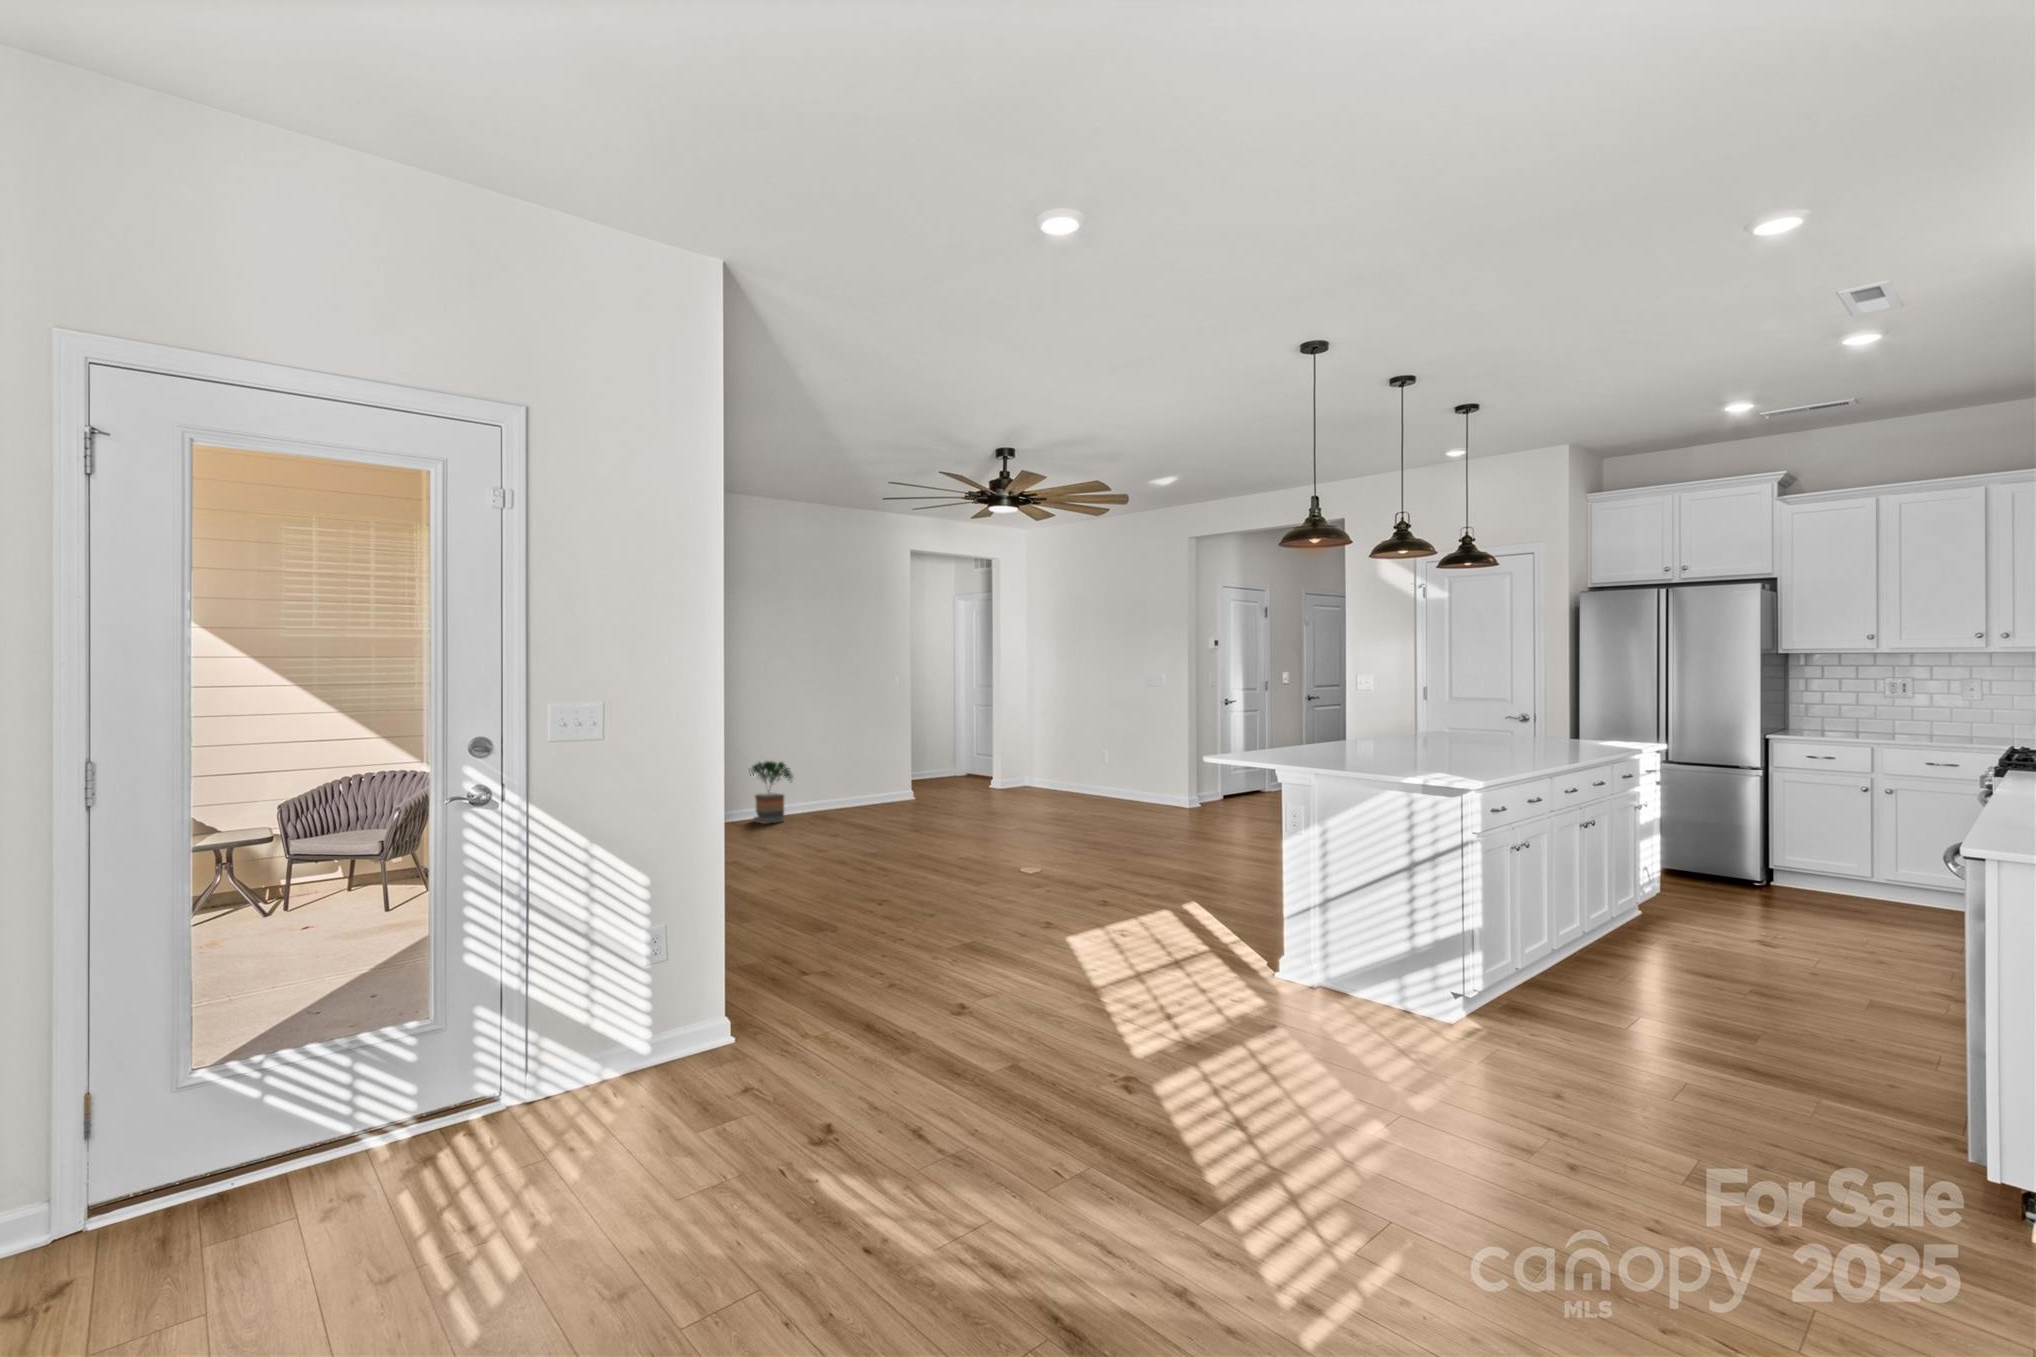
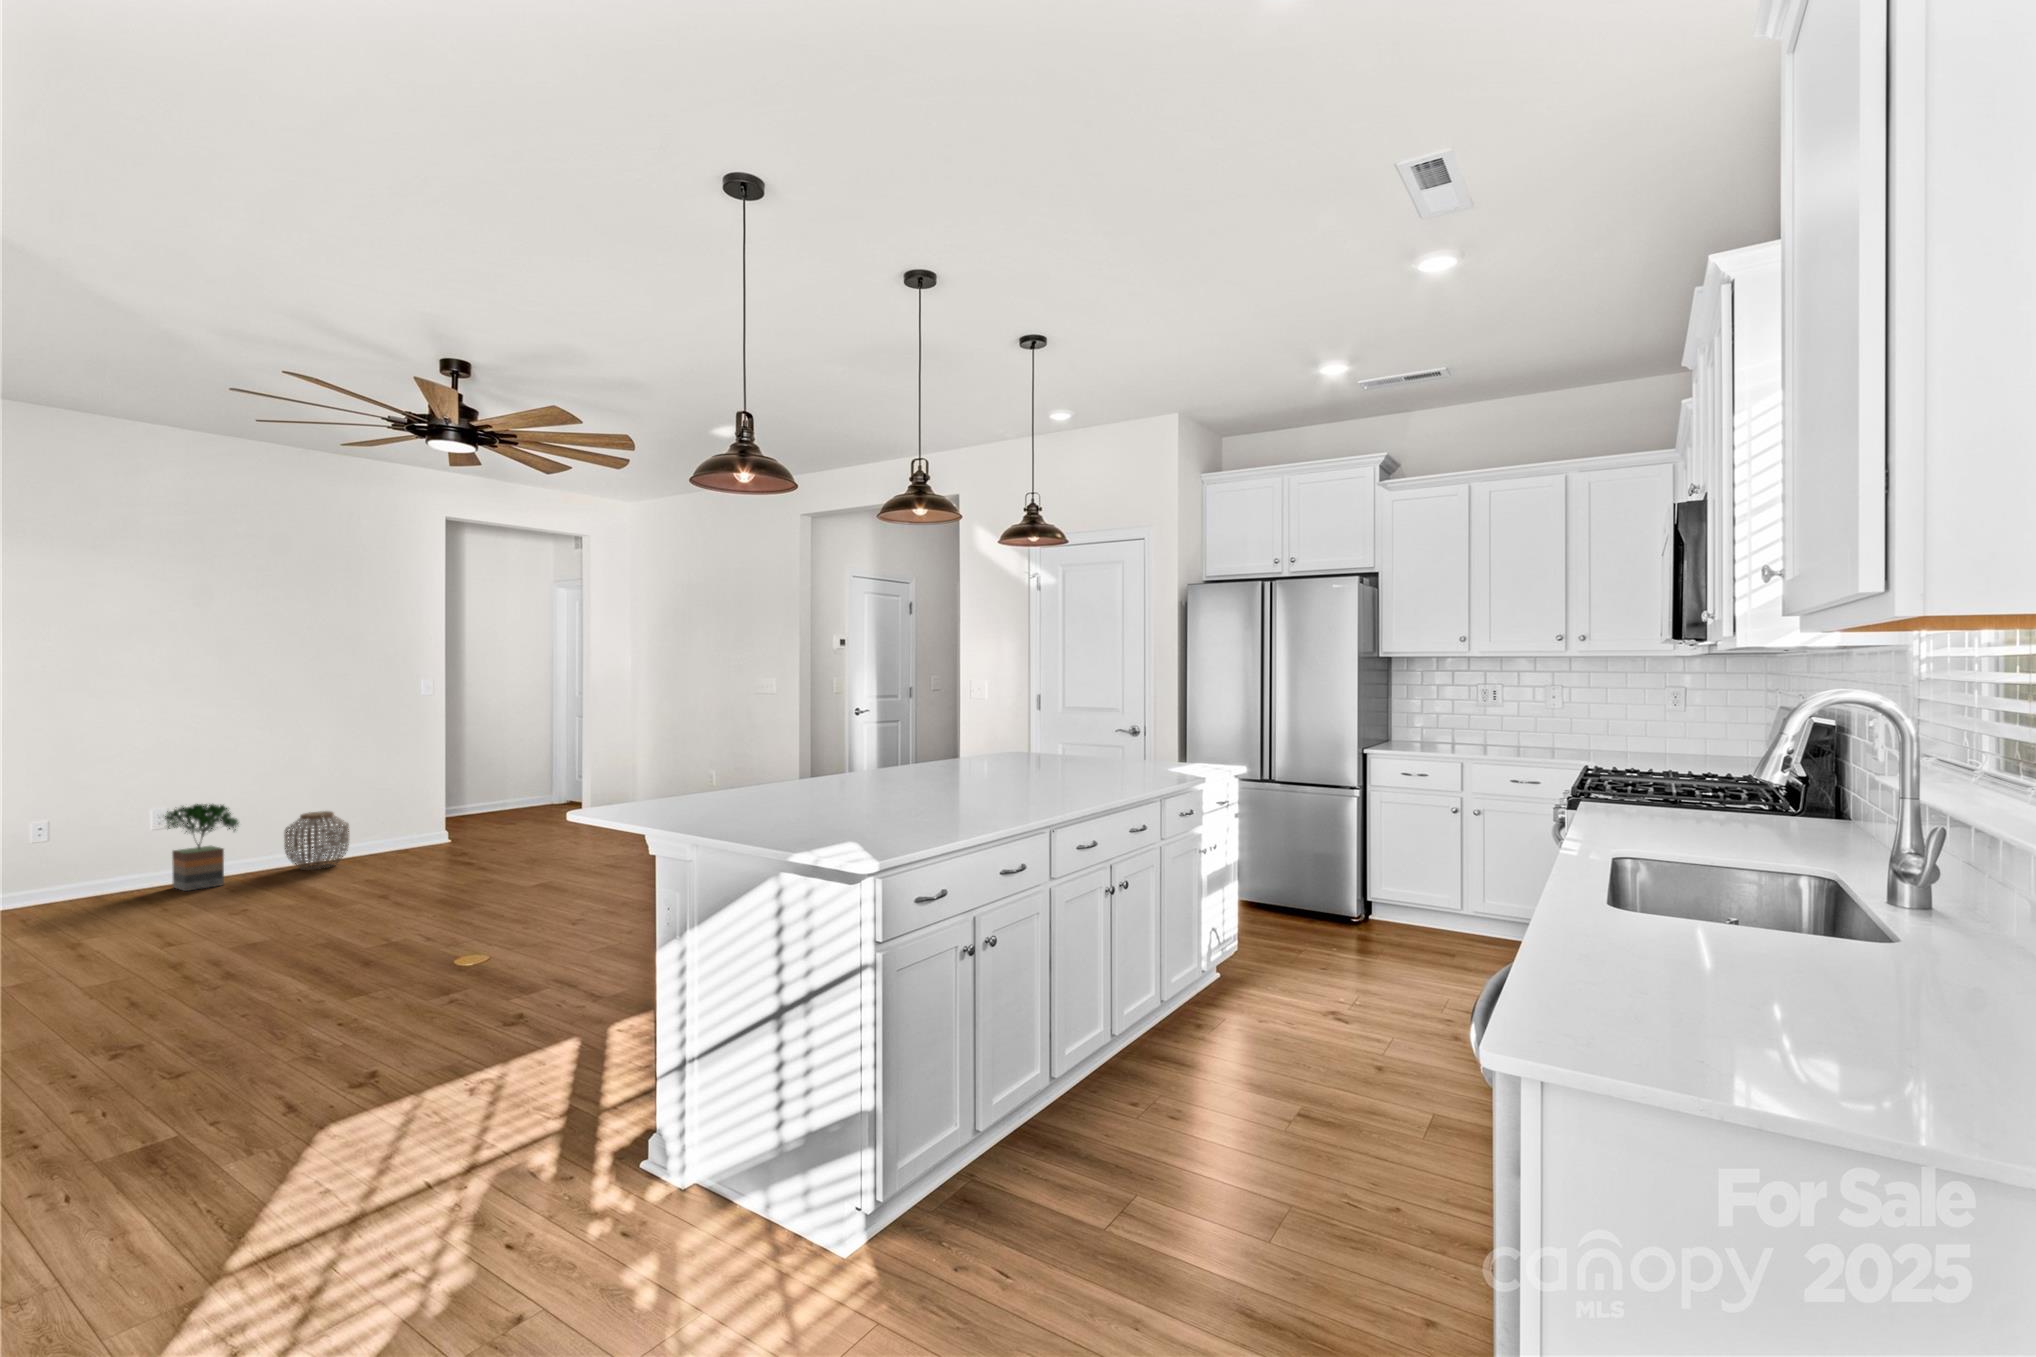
woven basket: none [811,772,851,815] -> present [284,811,349,870]

